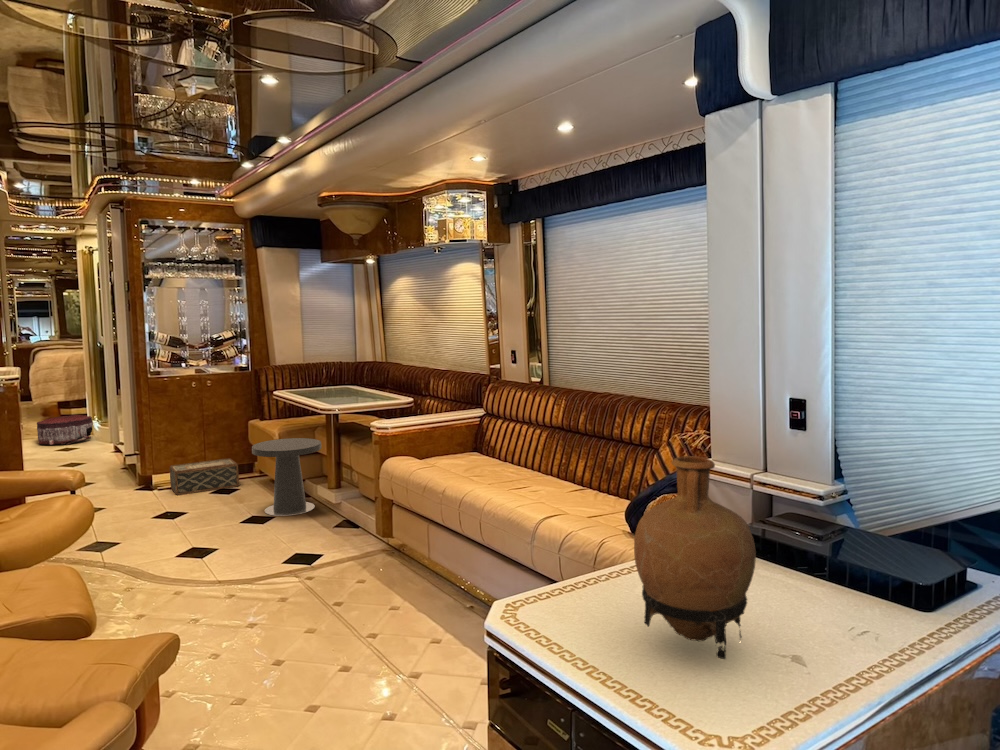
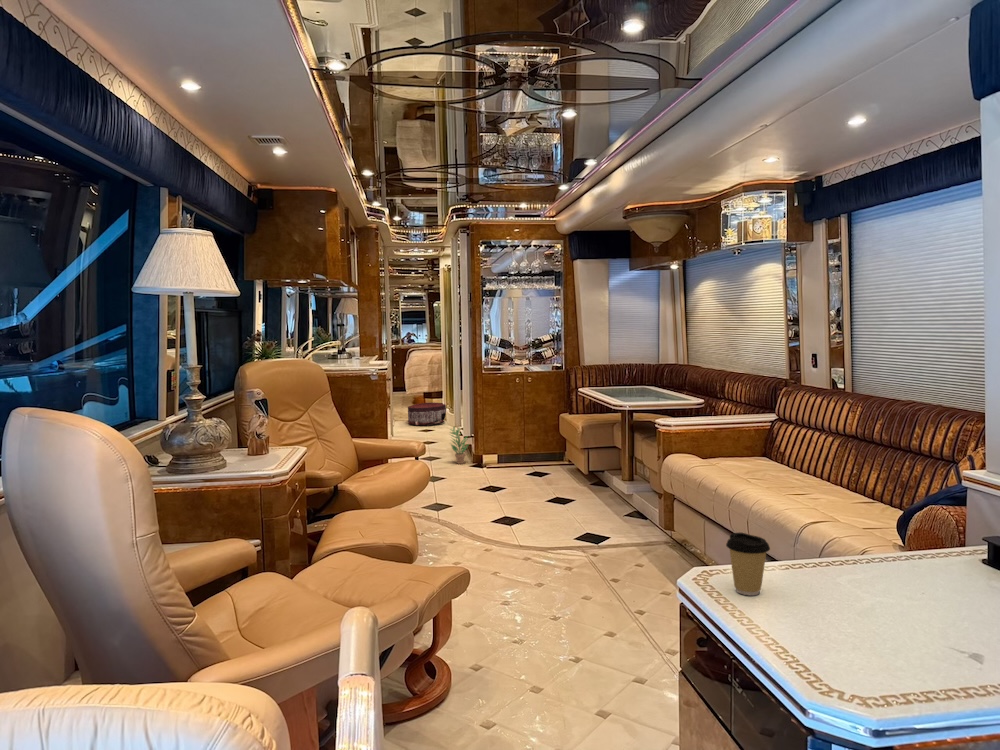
side table: present [252,438,322,516] -> none [557,431,618,500]
potted plant: none [104,443,135,489] -> present [450,427,468,464]
vase: present [634,456,756,659] -> none [805,447,934,646]
woven basket: present [170,458,239,495] -> none [496,446,549,473]
coffee cup: none [542,556,587,625] -> present [726,533,770,595]

